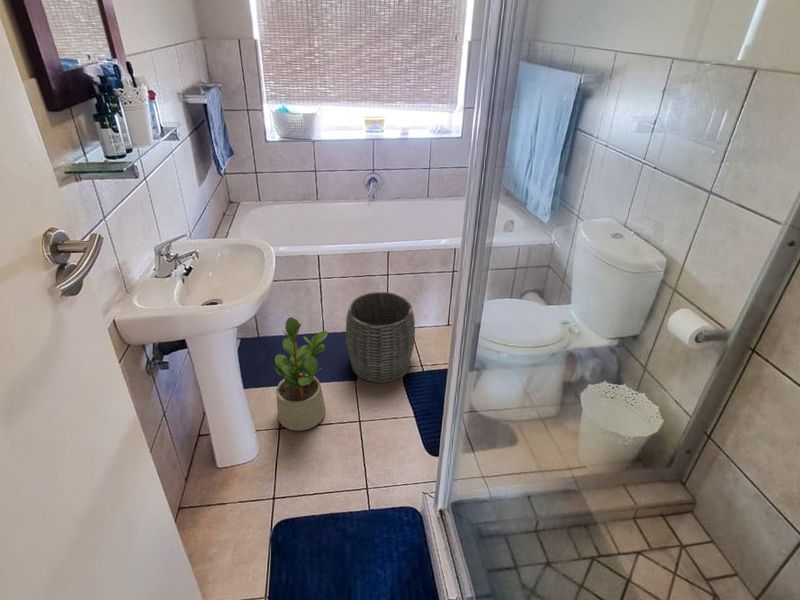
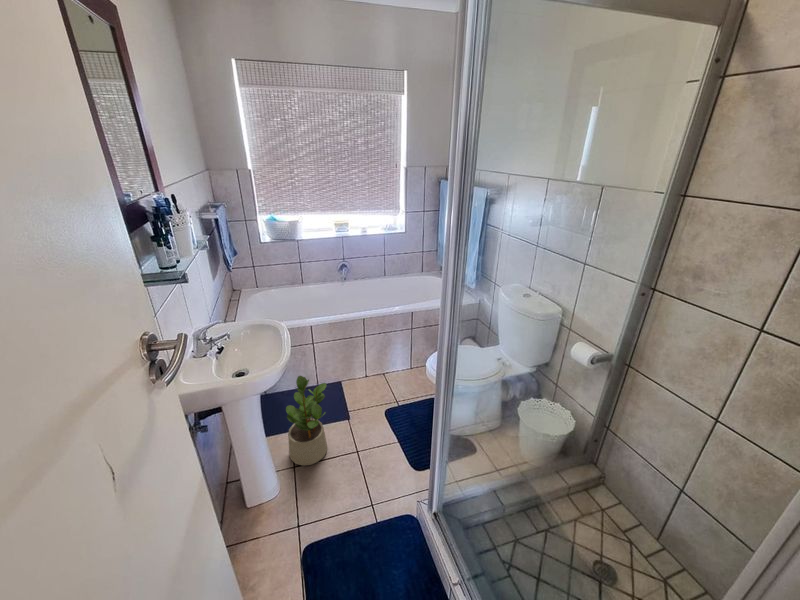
woven basket: present [346,292,415,383] -> none [336,348,388,418]

